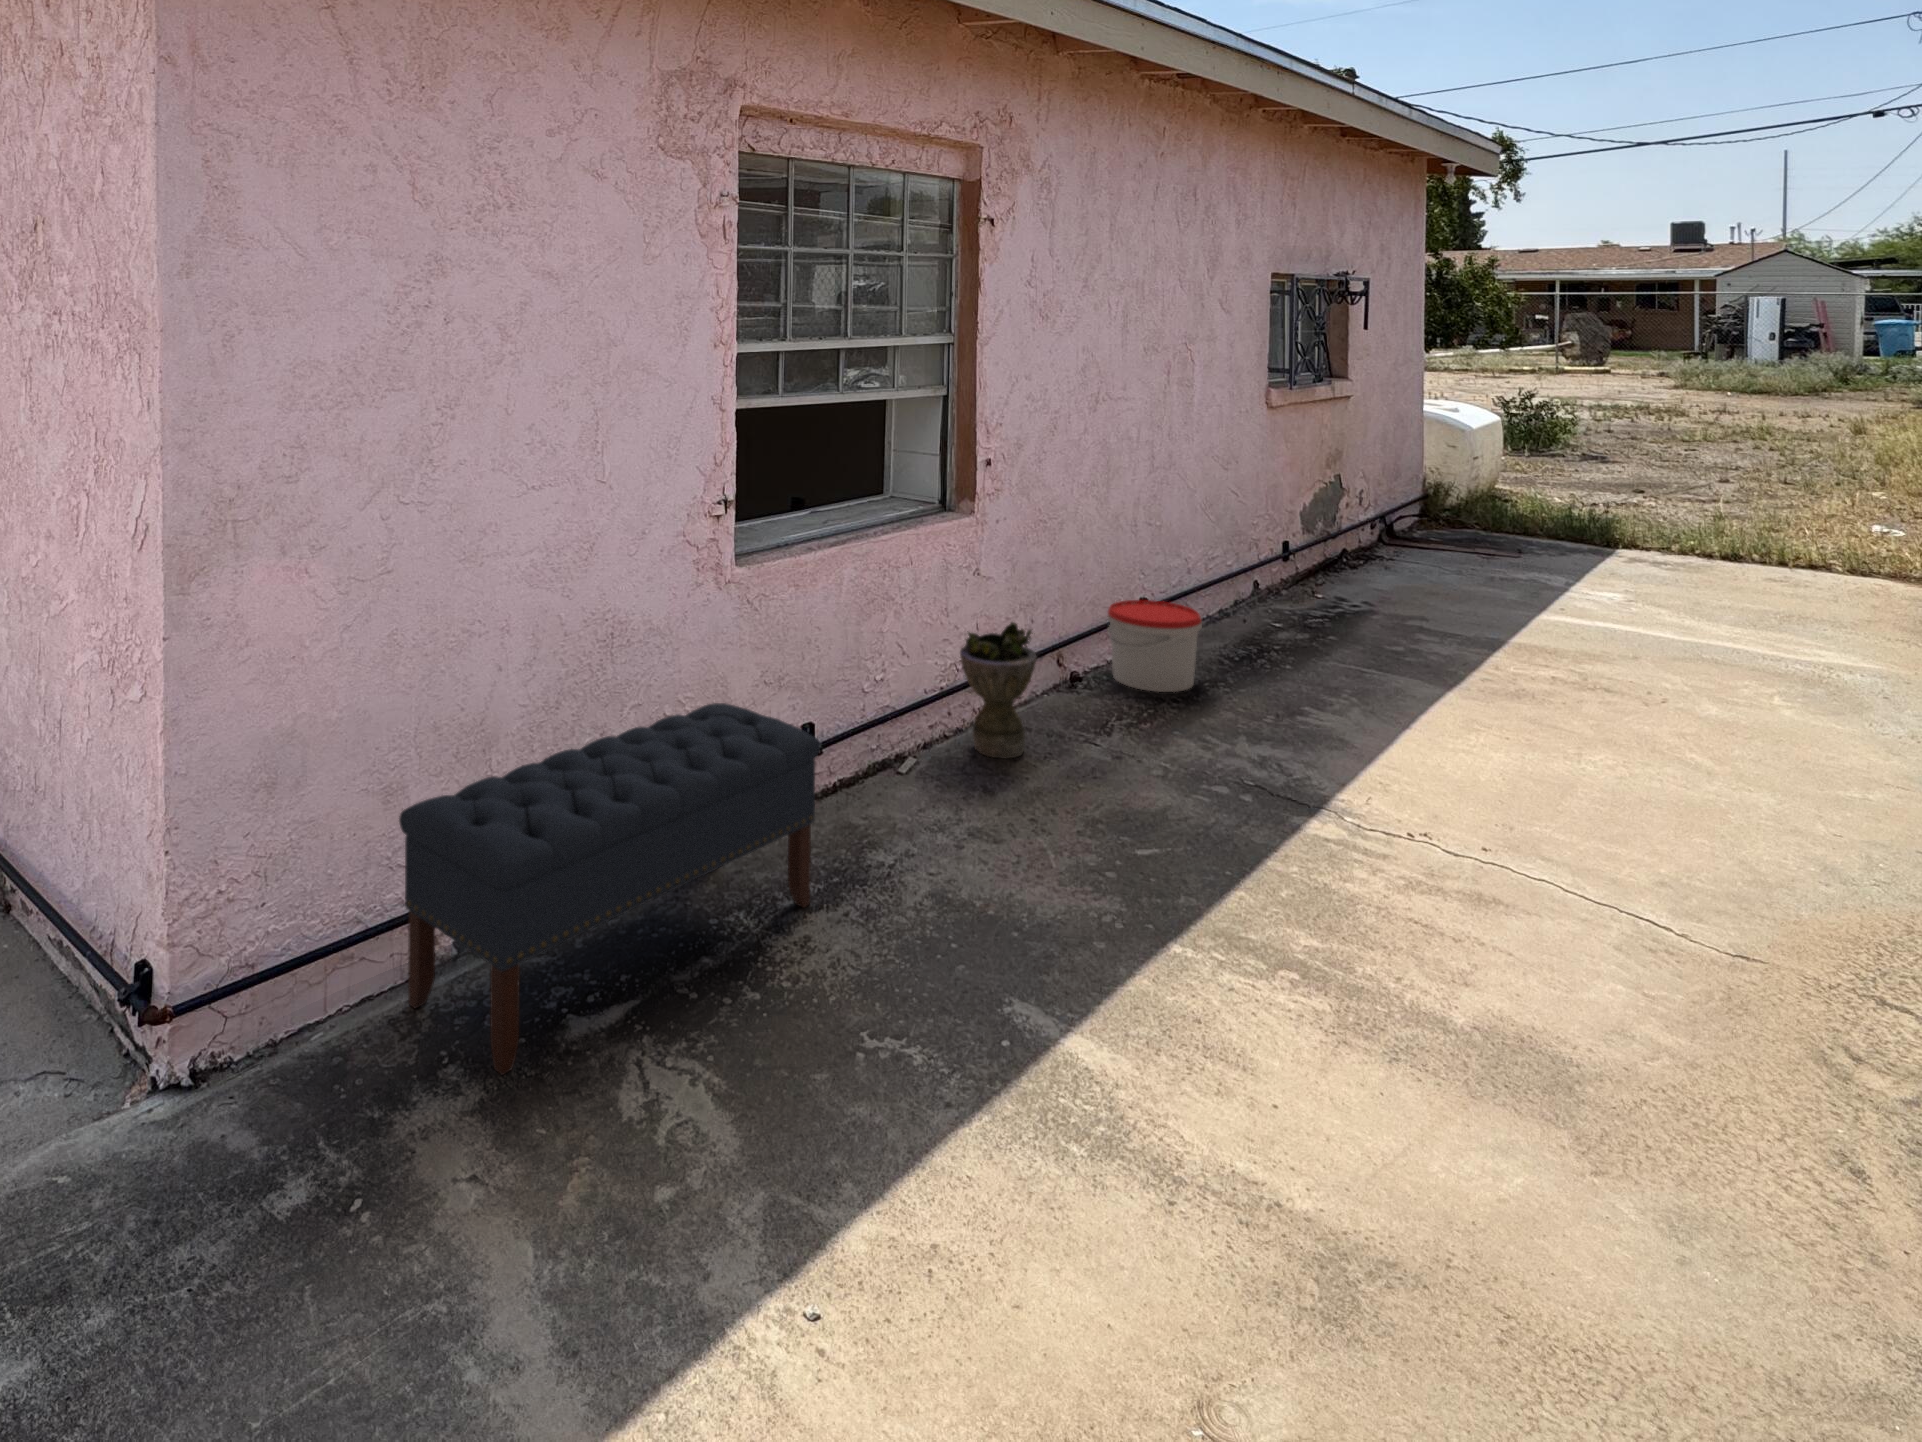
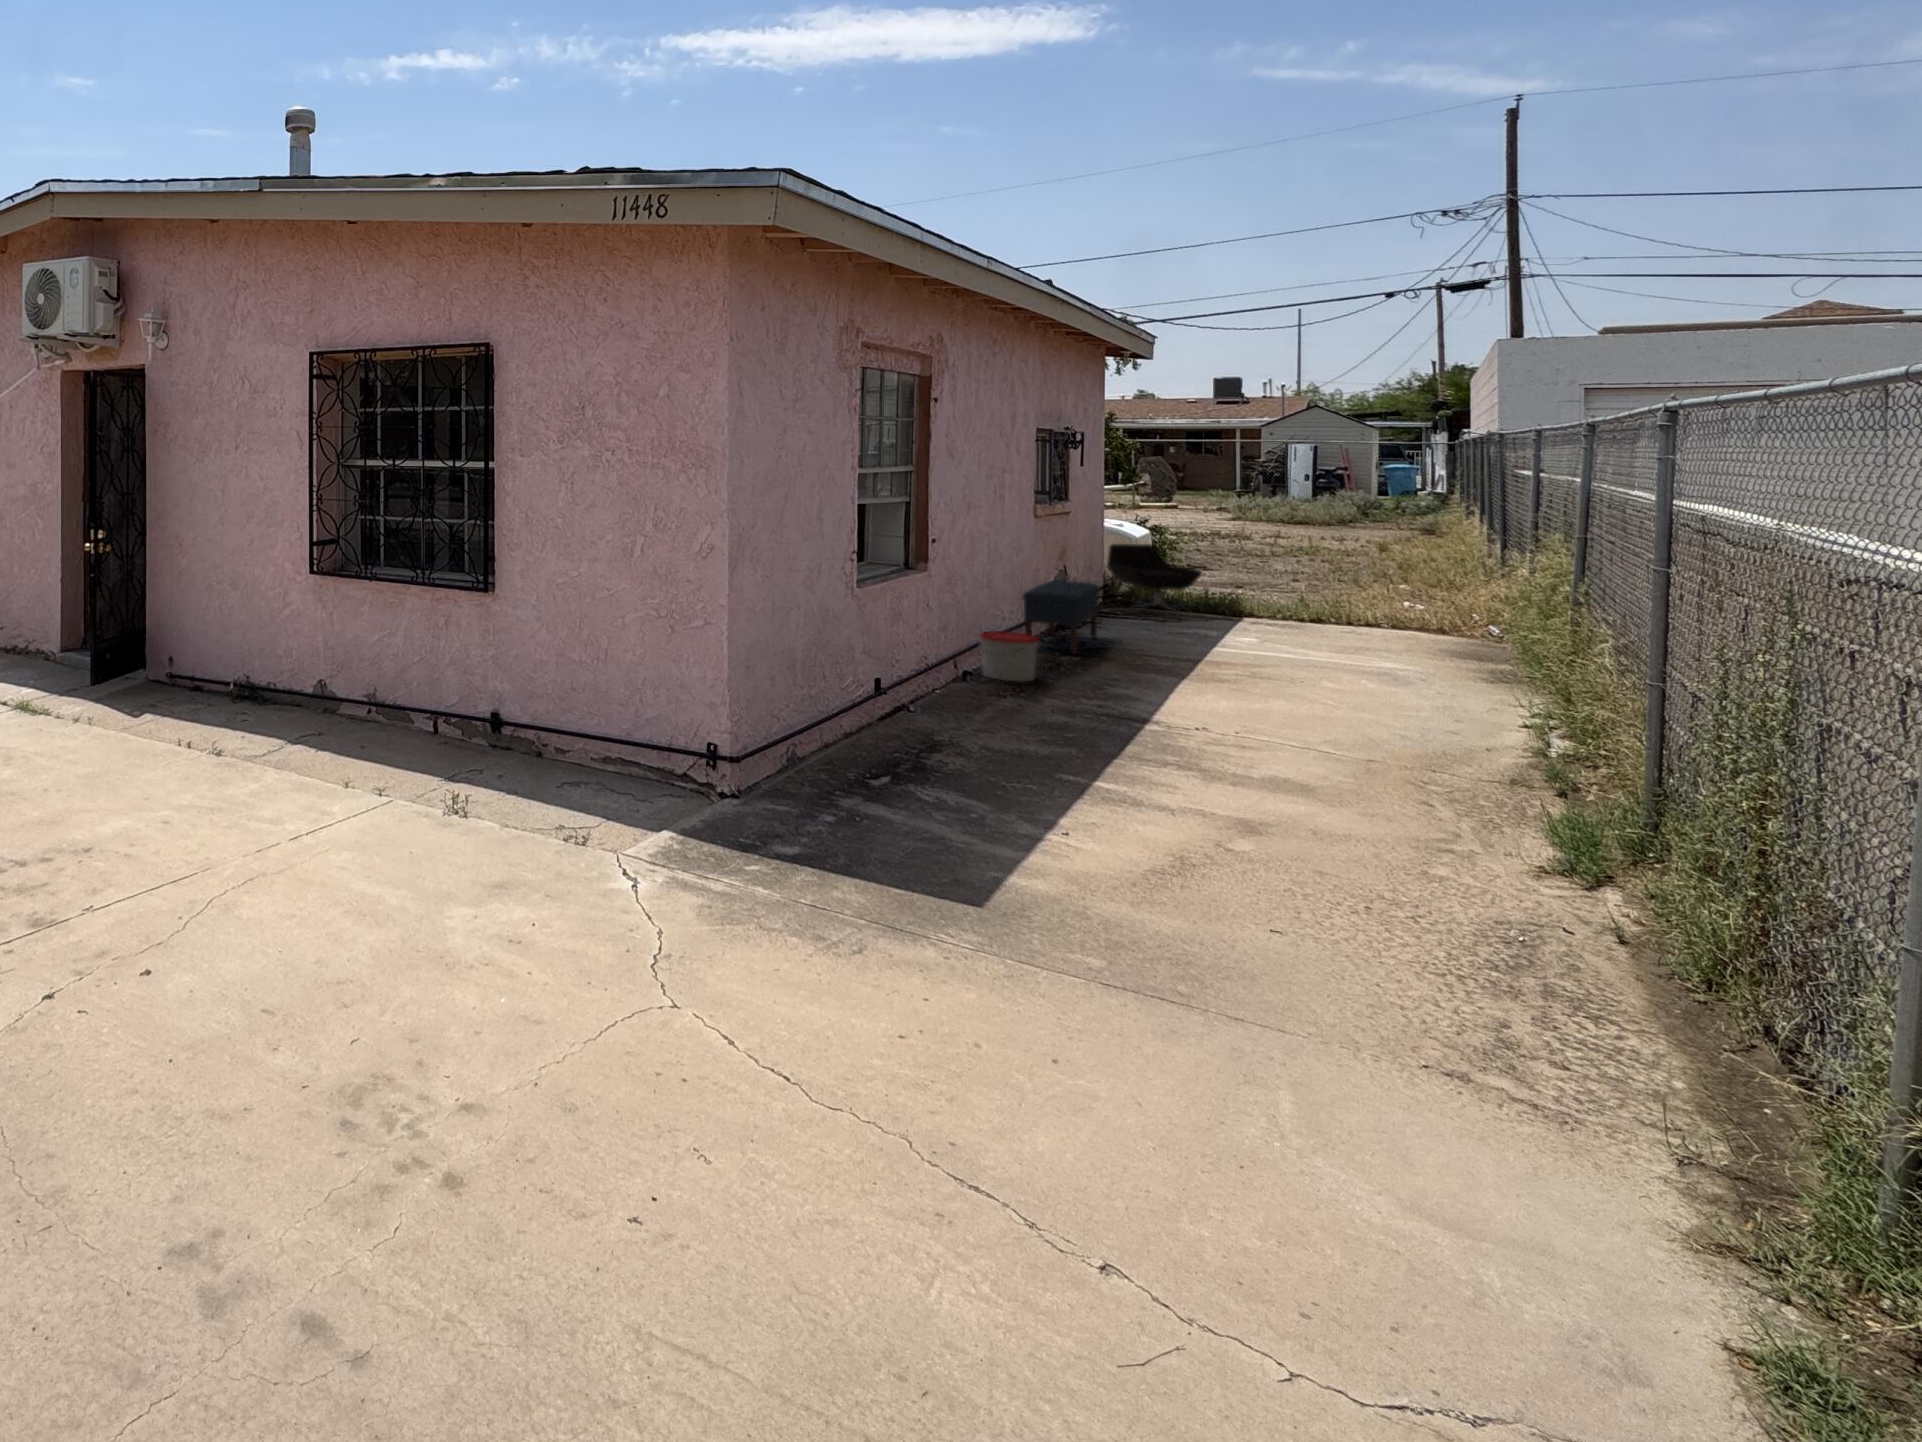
lounge chair: none [1428,435,1564,537] -> present [1107,544,1202,606]
planter: present [960,622,1037,759] -> none [932,632,978,706]
bench: present [399,703,820,1075] -> present [1023,580,1100,654]

